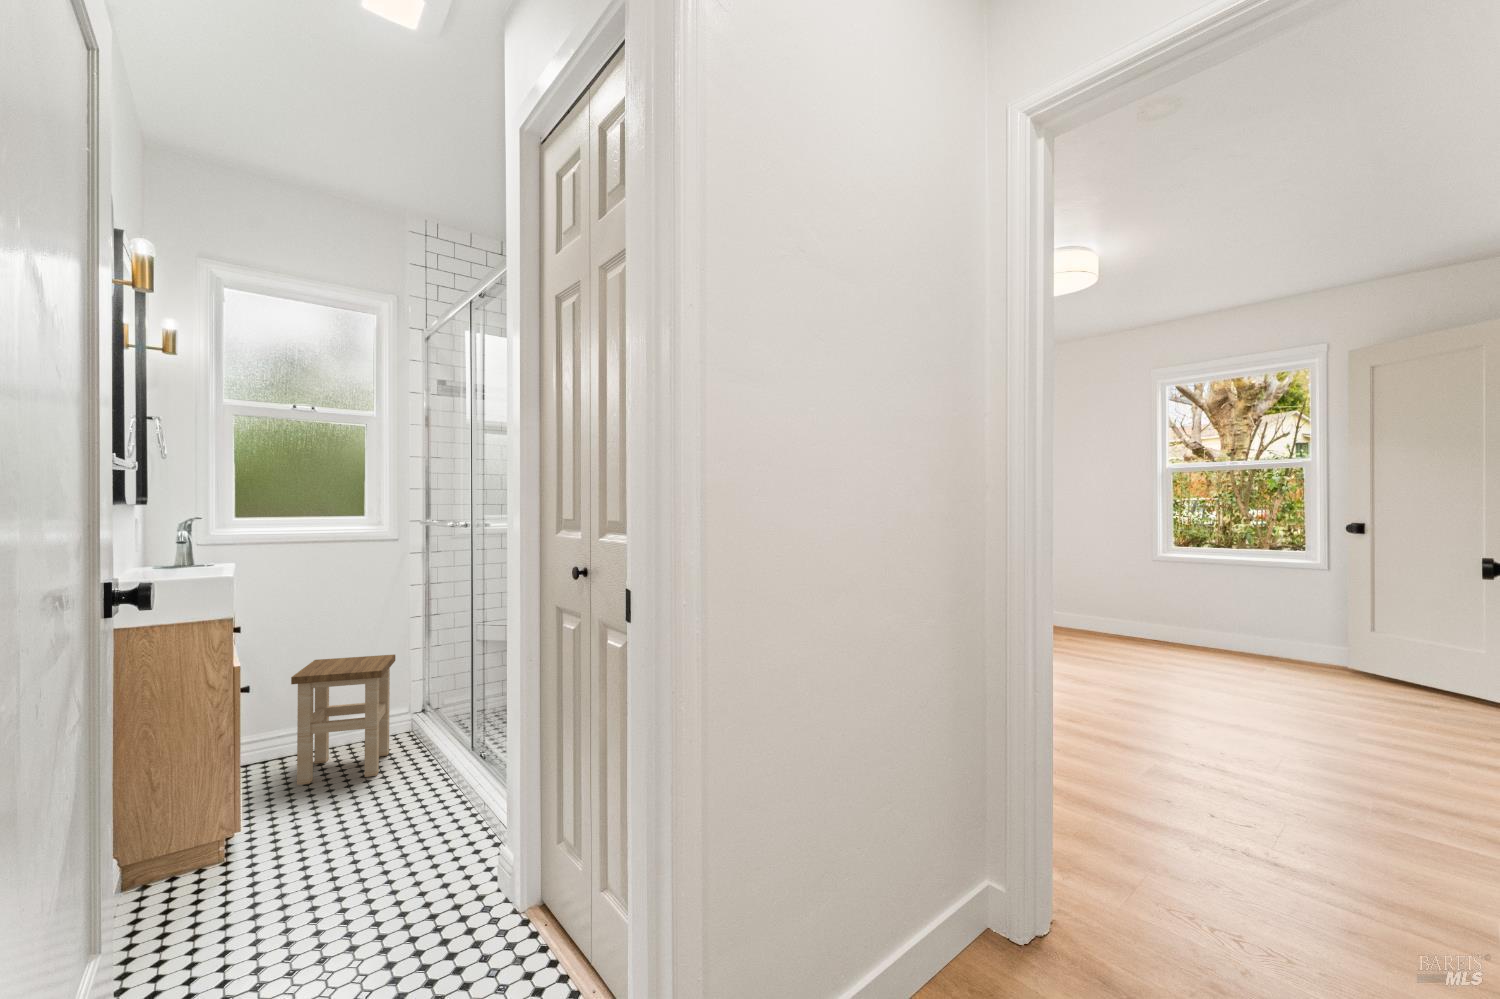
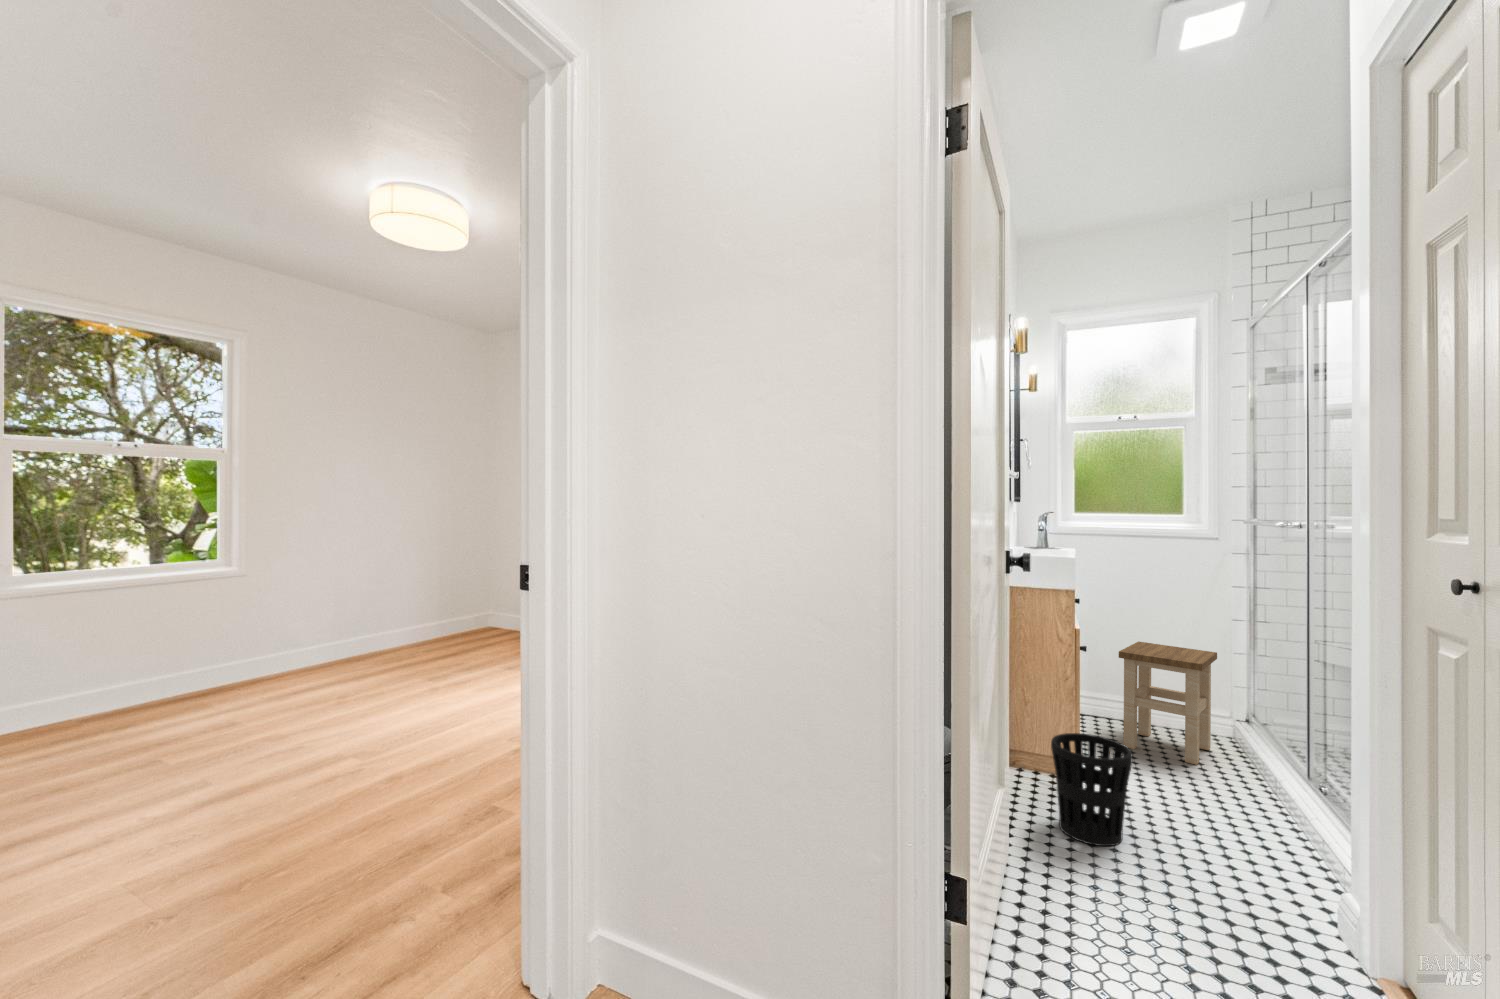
wastebasket: none [196,789,307,937] -> present [1051,733,1132,846]

